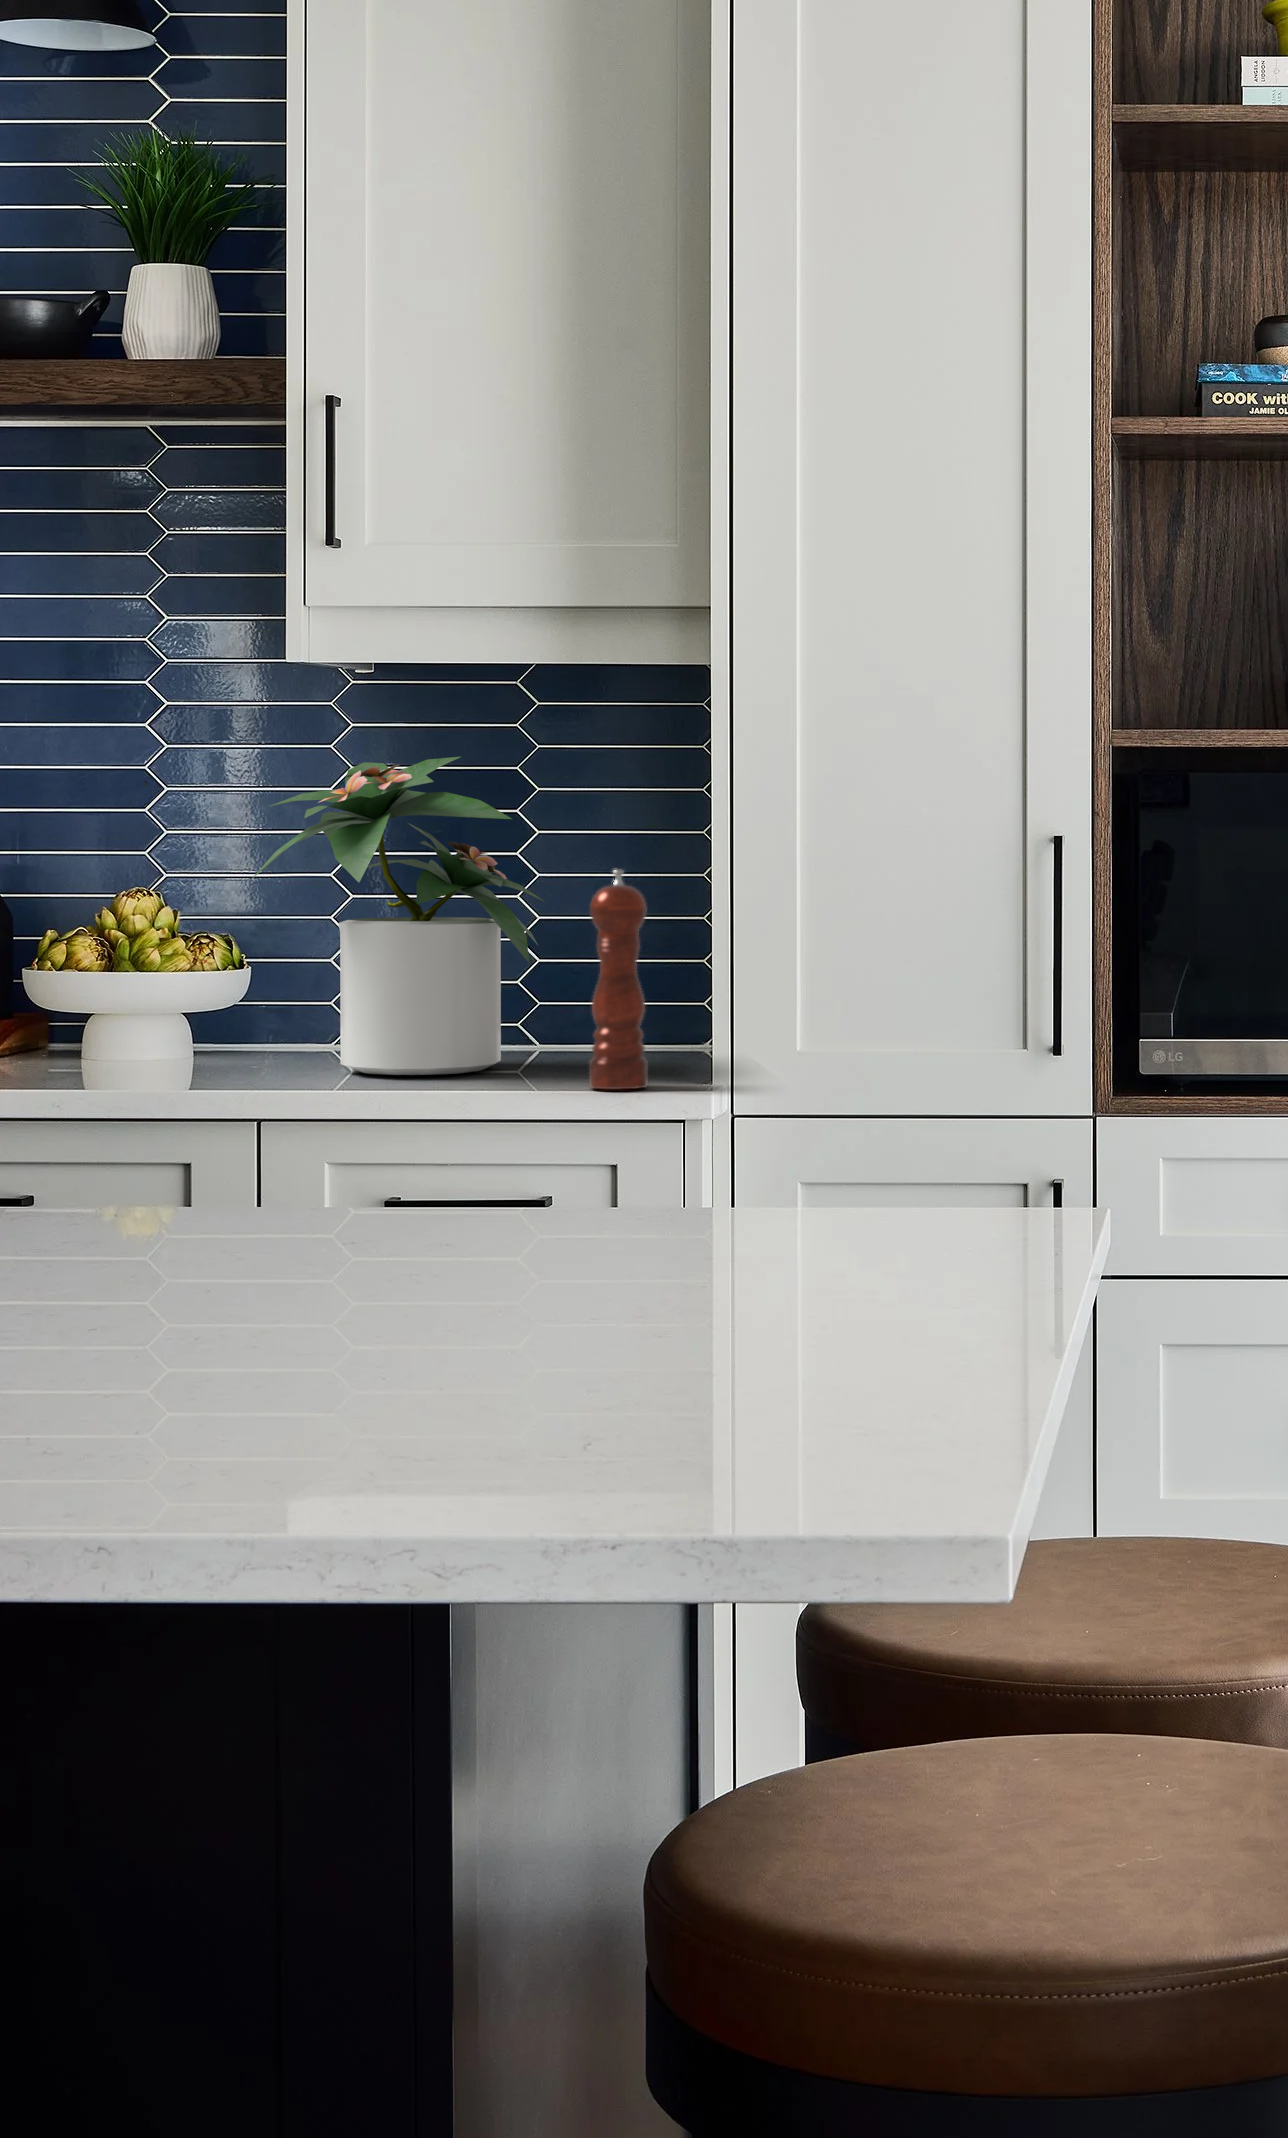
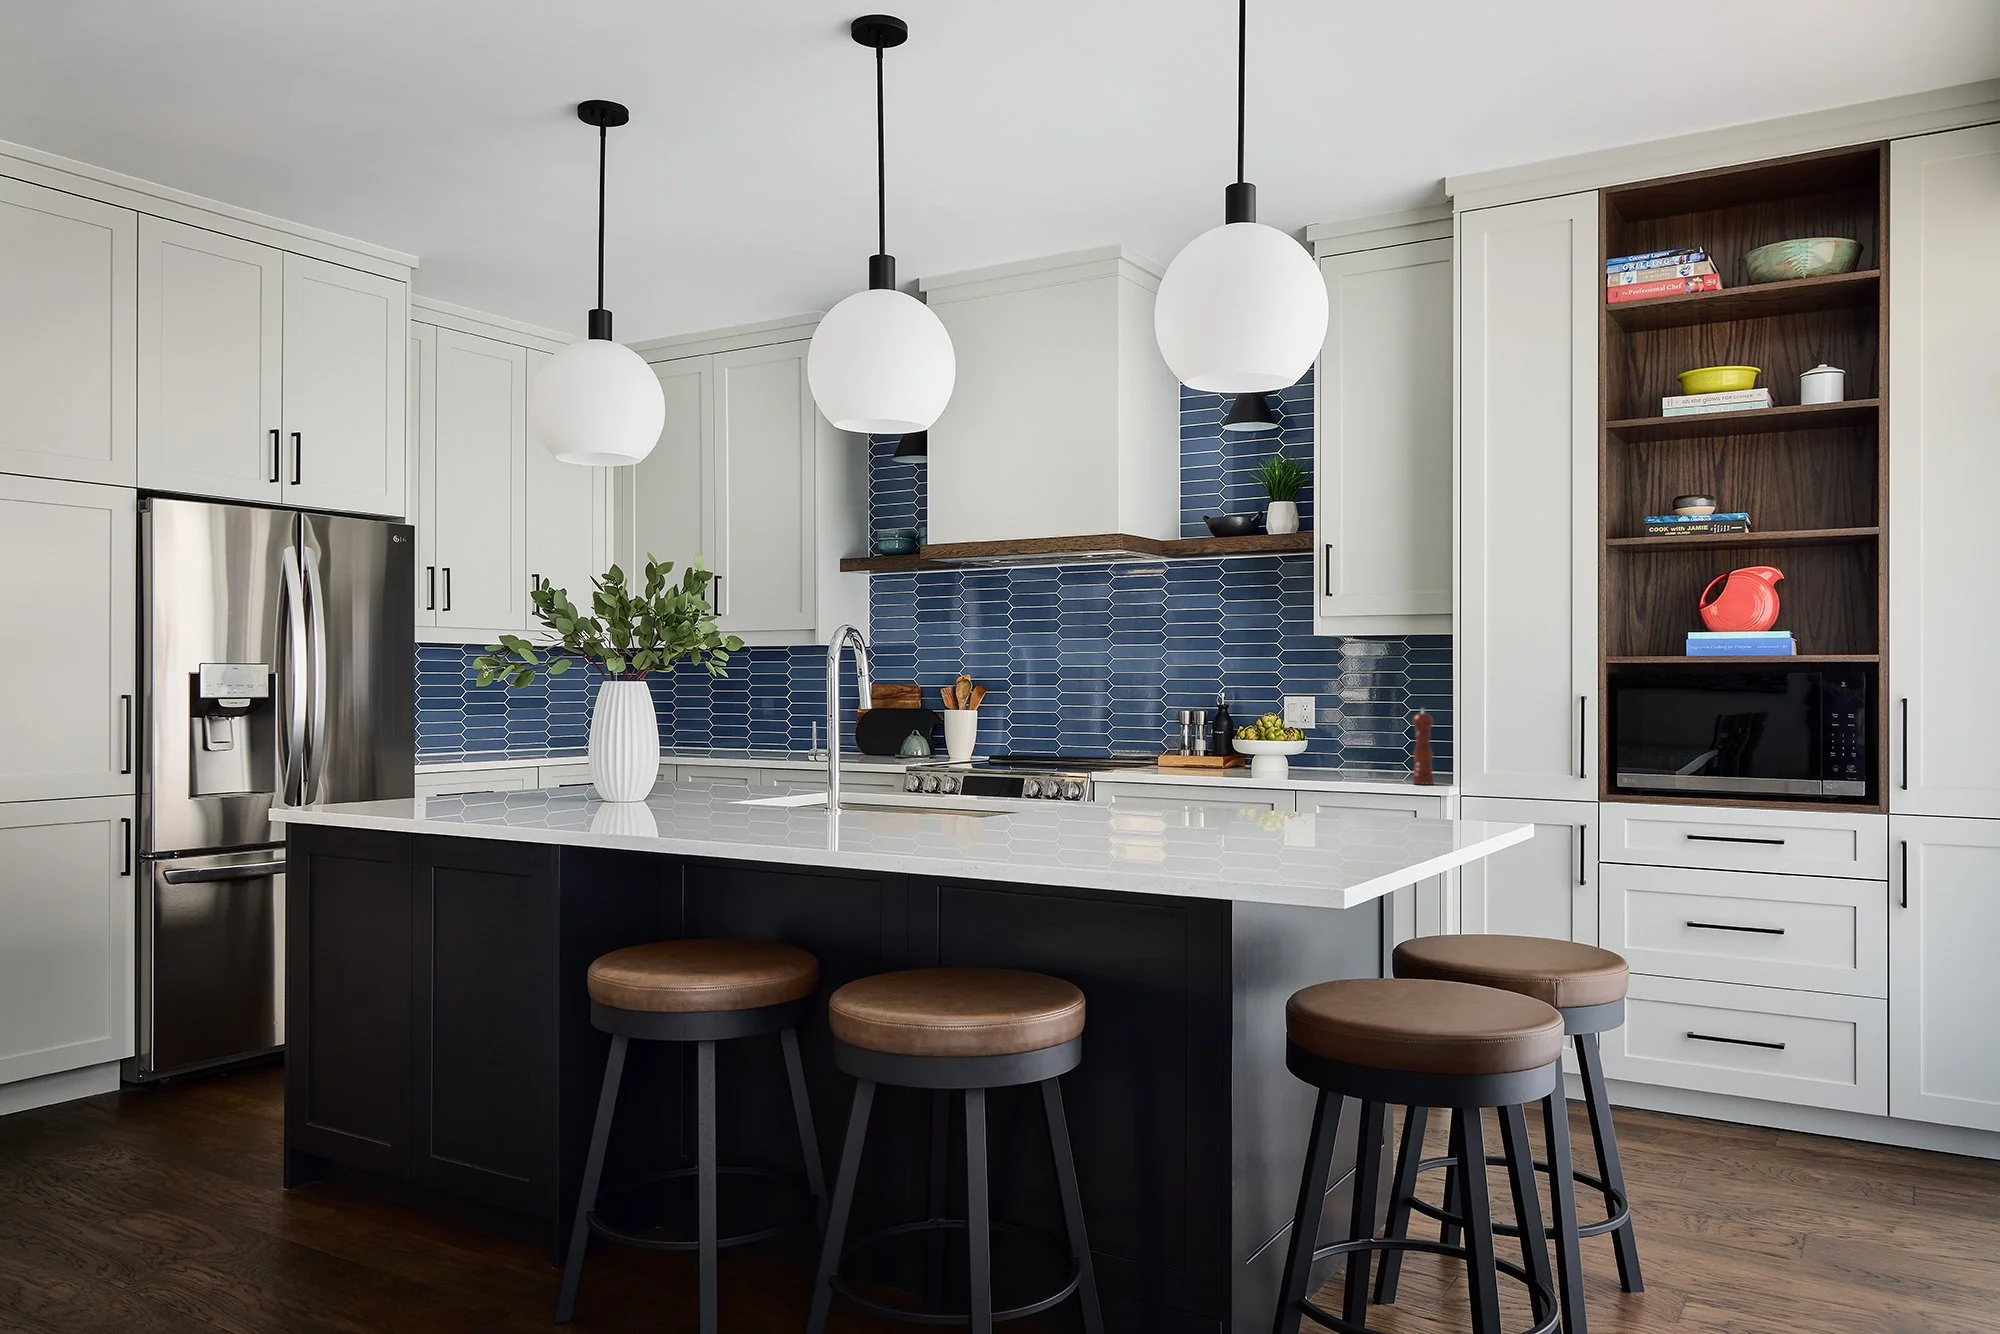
potted plant: present [254,757,543,1075] -> none [1300,668,1404,779]

